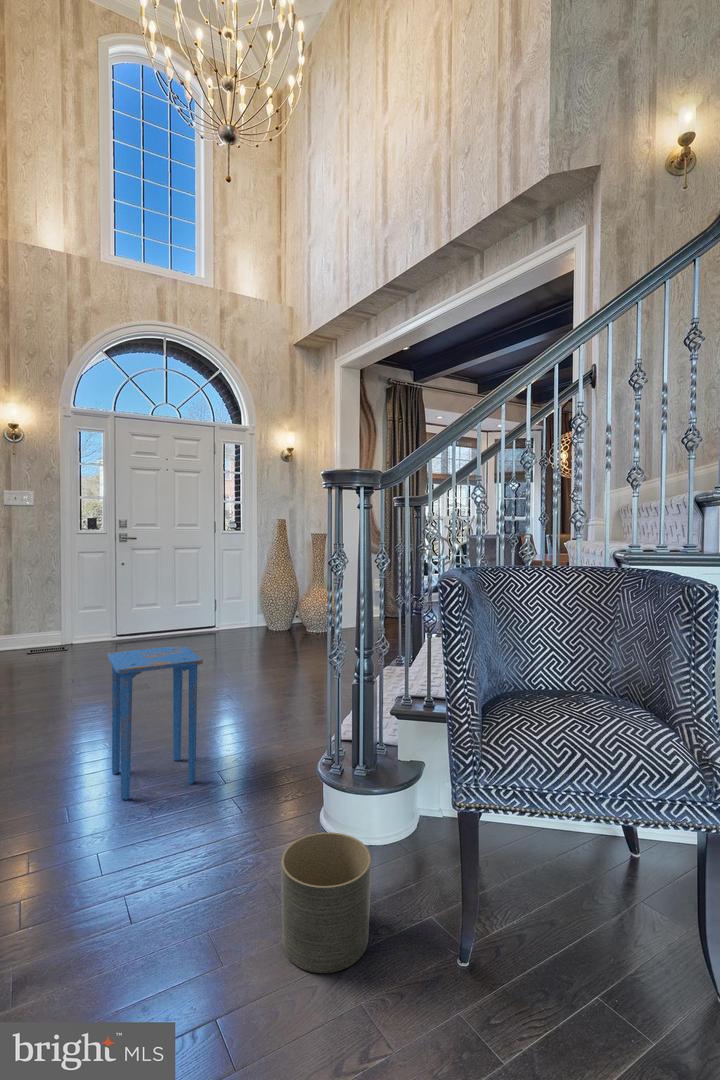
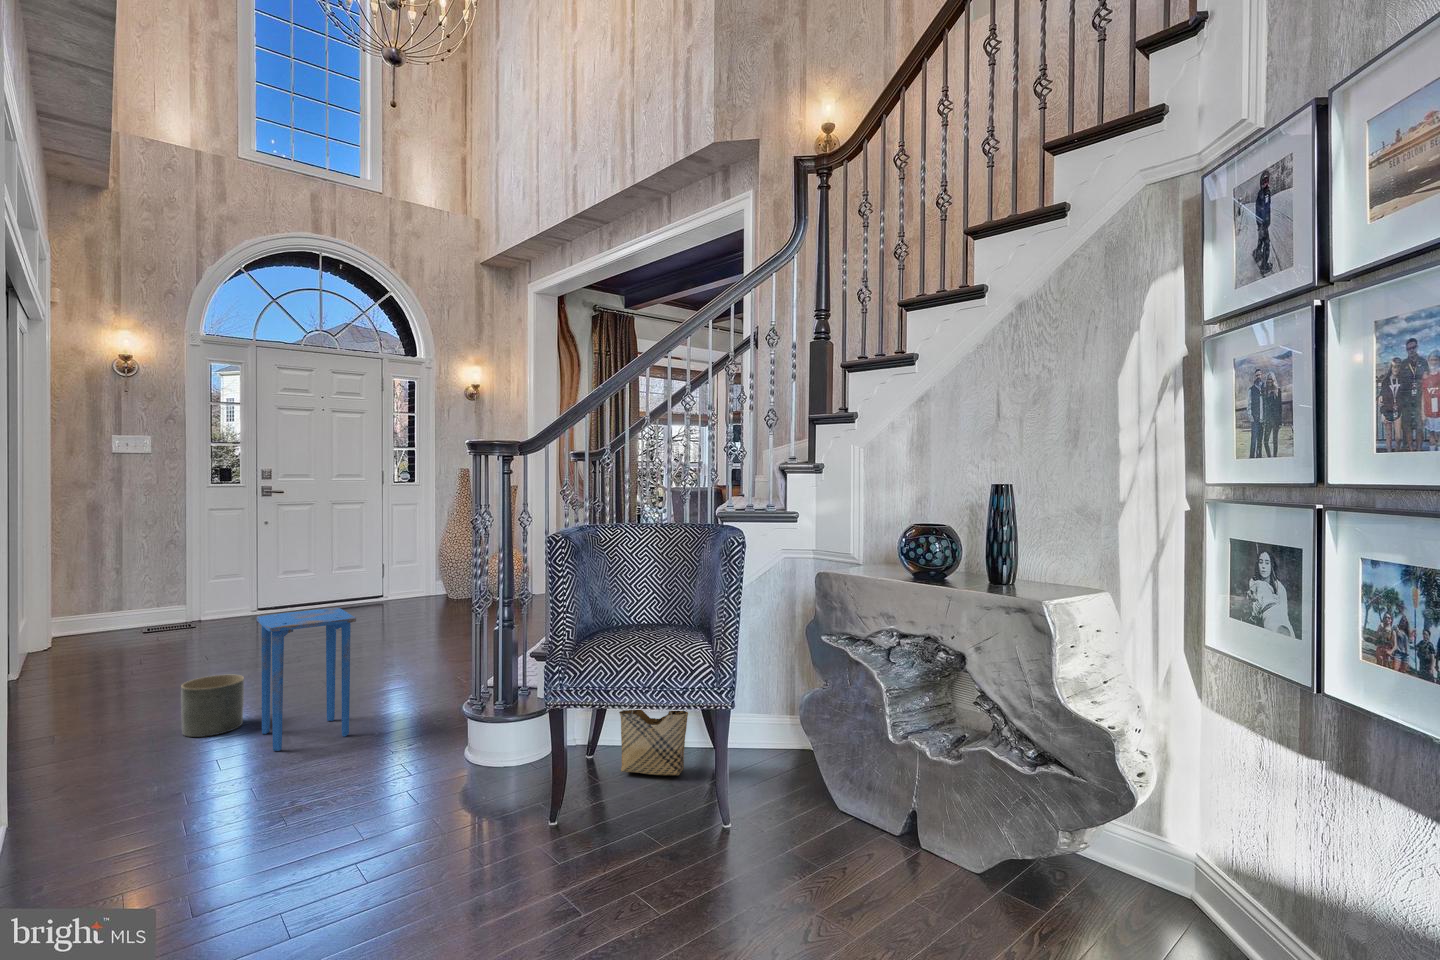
woven basket: none [512,750,603,889] -> present [619,709,688,775]
planter: present [281,832,371,973] -> present [181,675,244,737]

